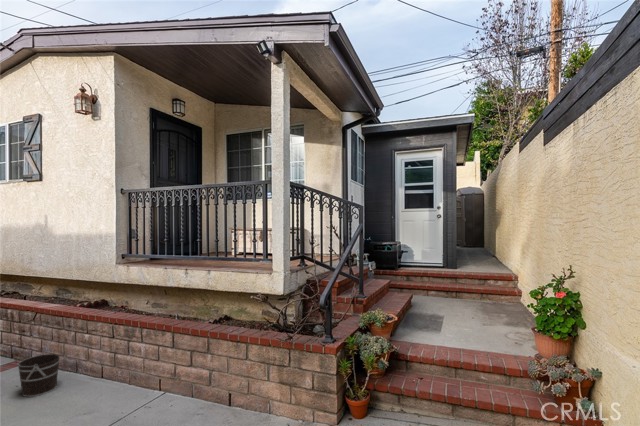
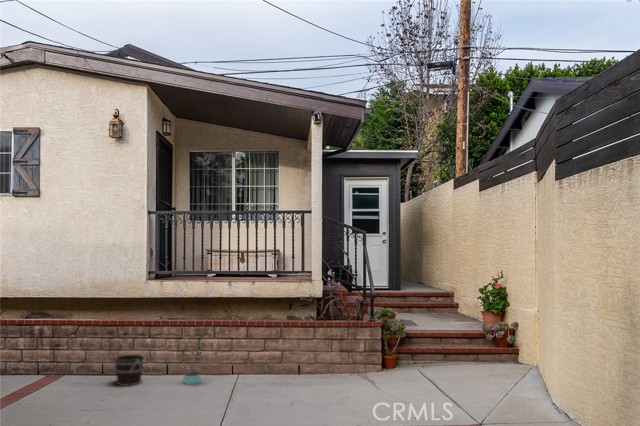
potted plant: none [74,333,109,407] -> present [179,330,204,384]

